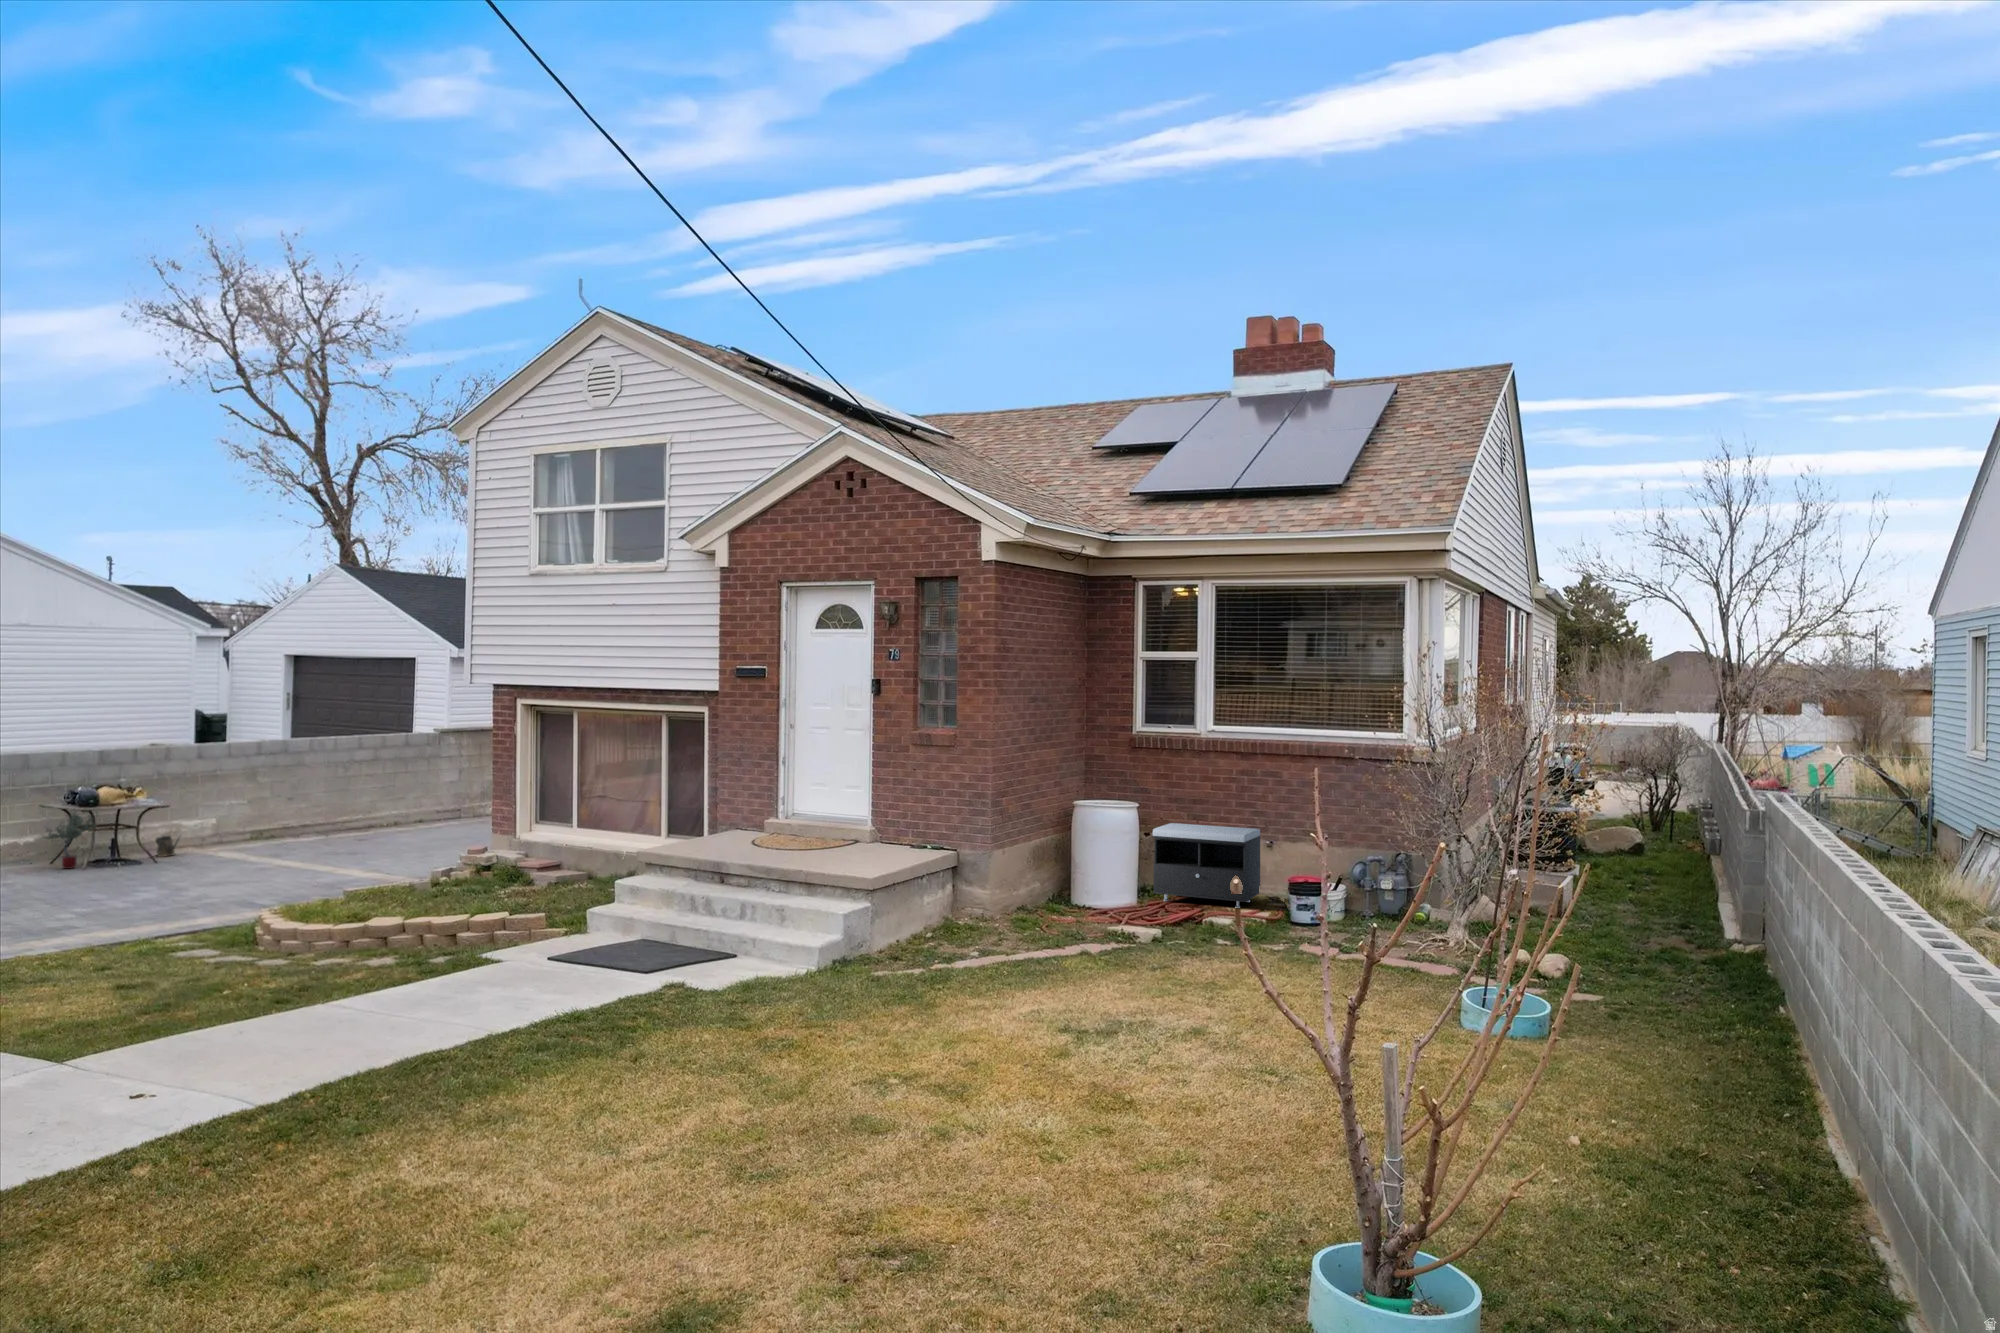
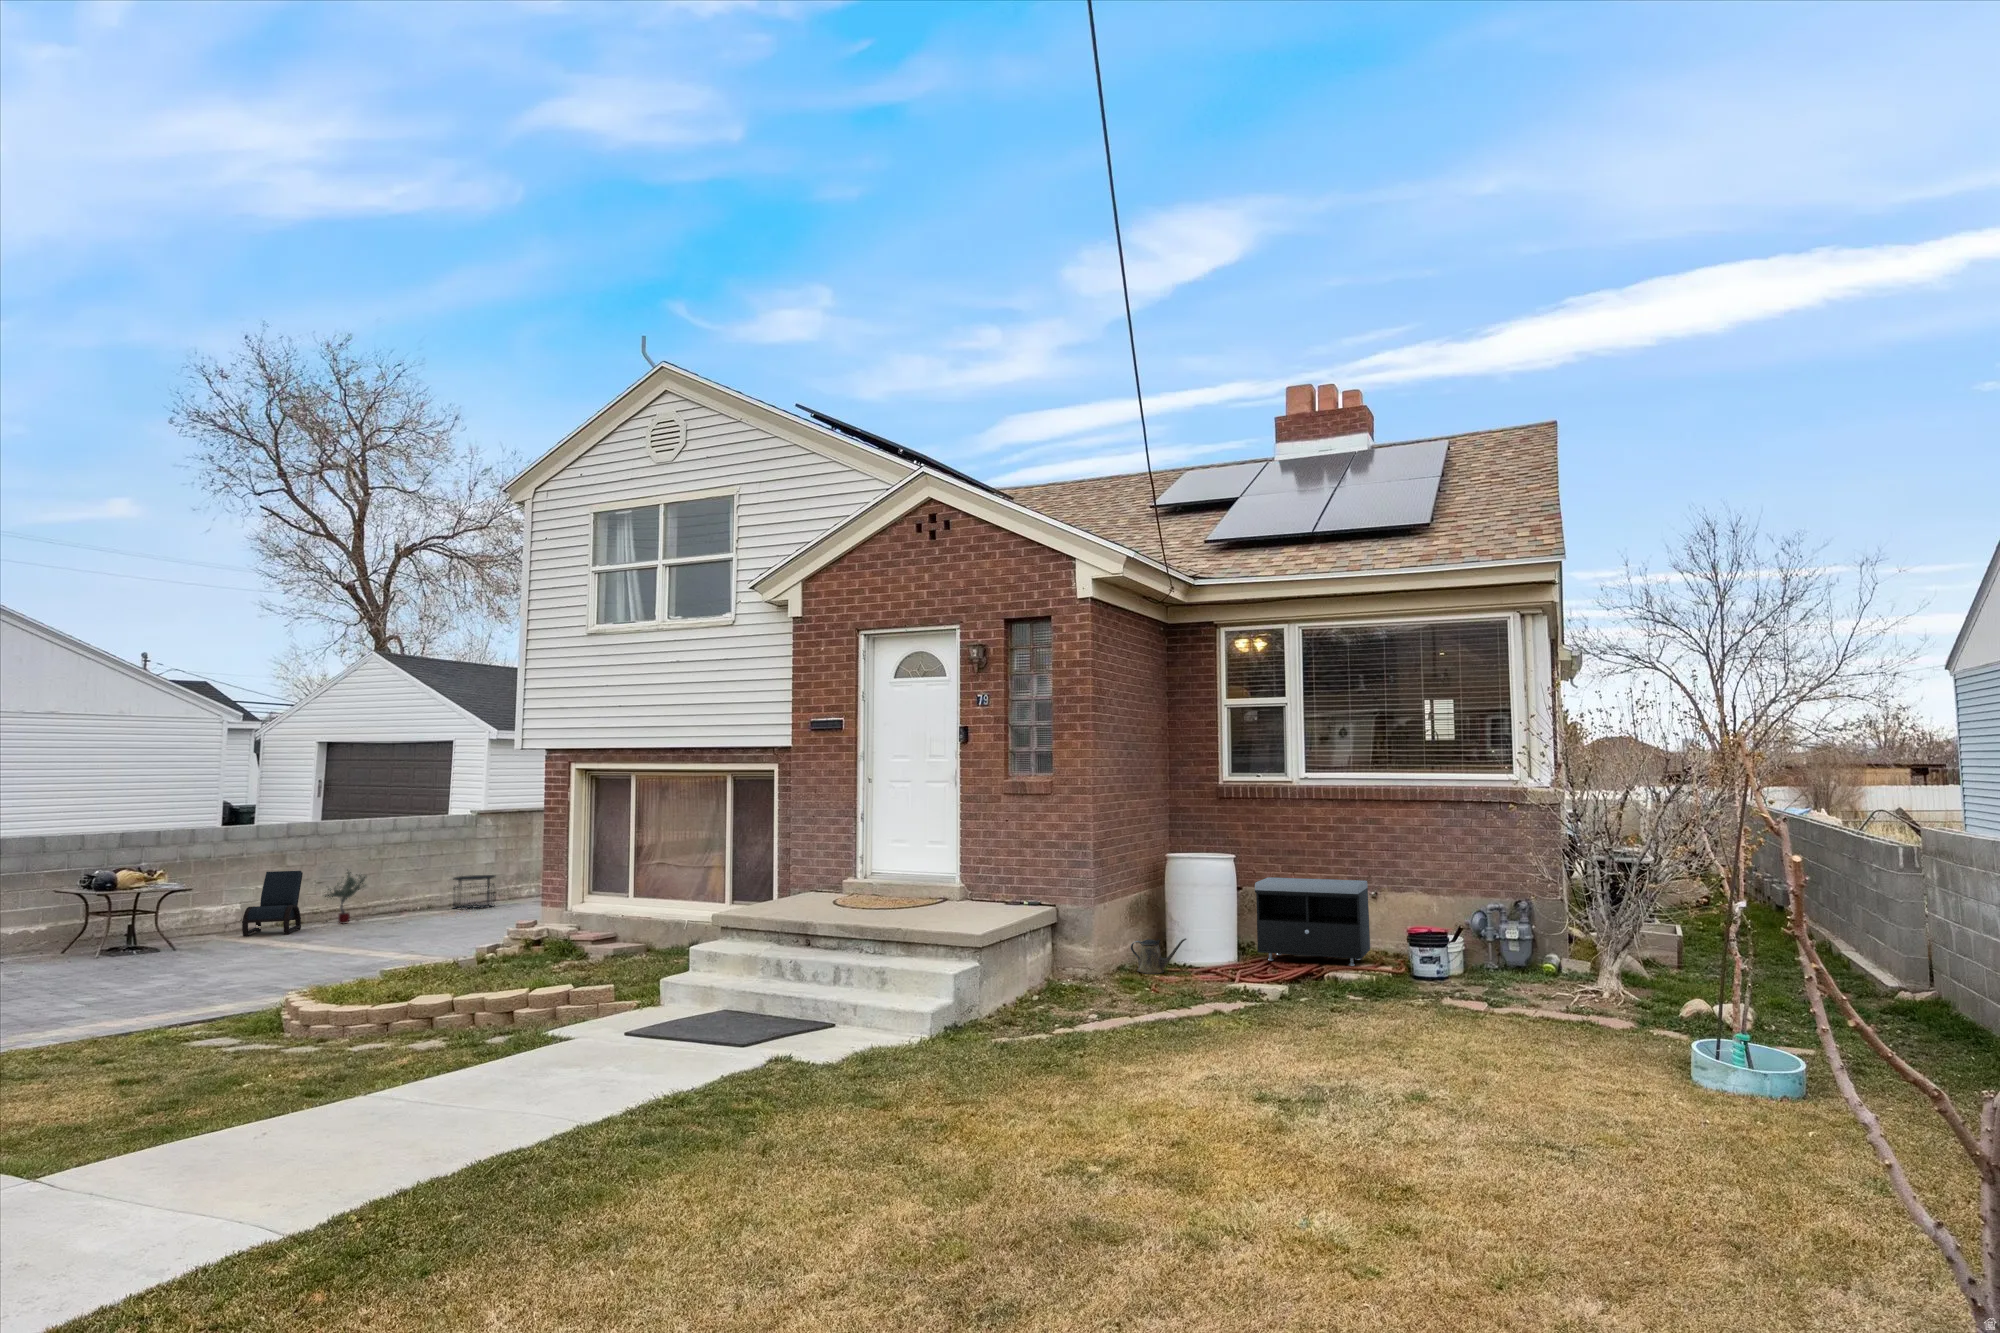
lounge chair: none [215,789,272,851] -> present [242,871,303,936]
side table: none [420,793,463,827] -> present [453,875,495,910]
potted tree: present [43,809,98,869] -> present [325,869,367,924]
watering can: present [156,836,179,857] -> present [1131,938,1186,974]

